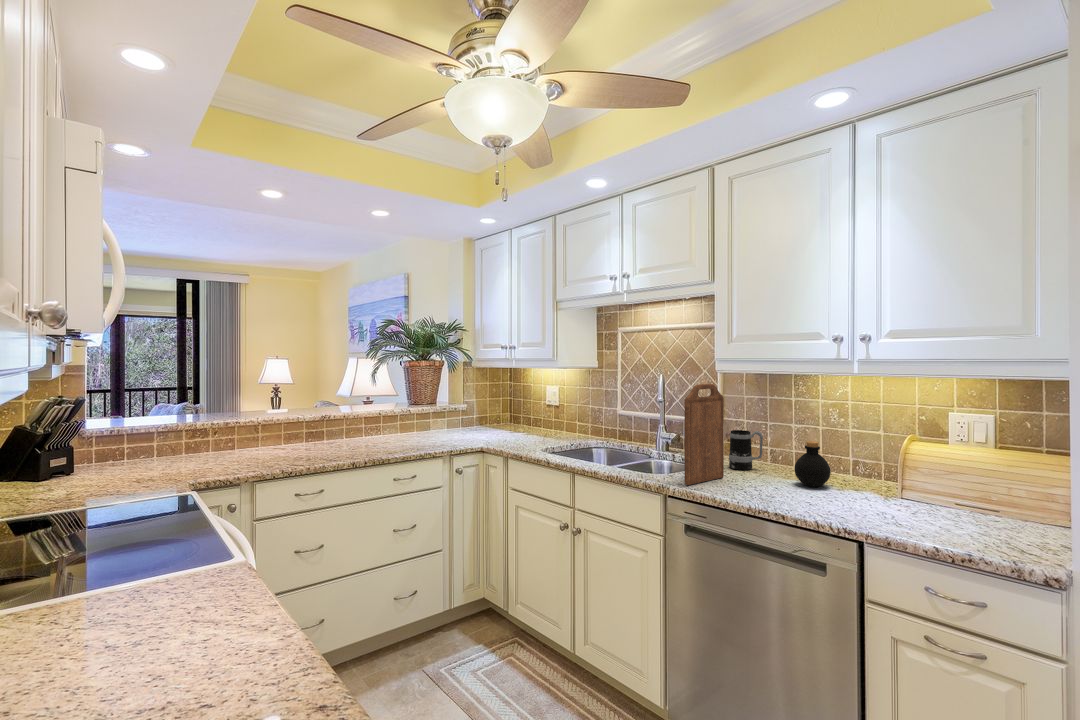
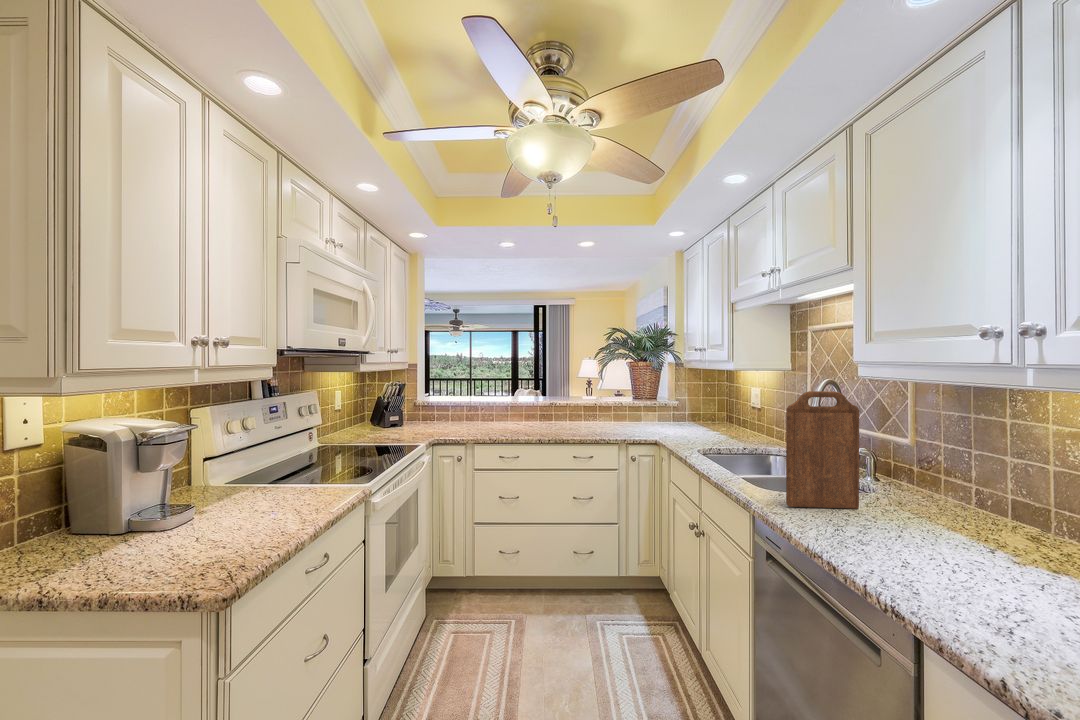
mug: present [729,430,763,470] -> none [894,454,946,508]
bottle: present [794,441,831,487] -> none [956,481,1020,549]

